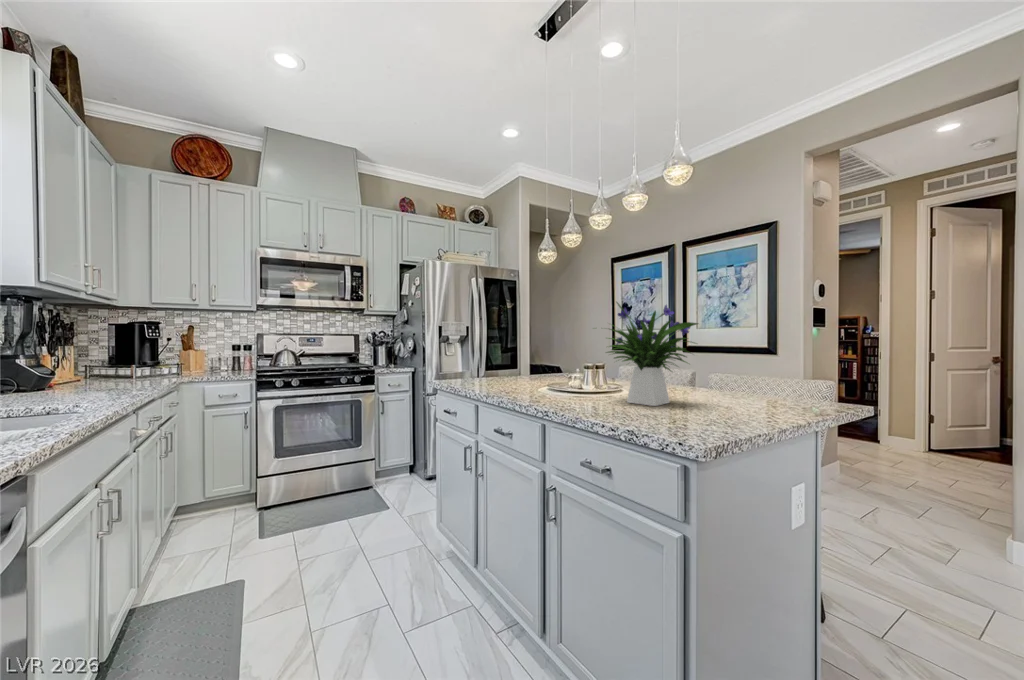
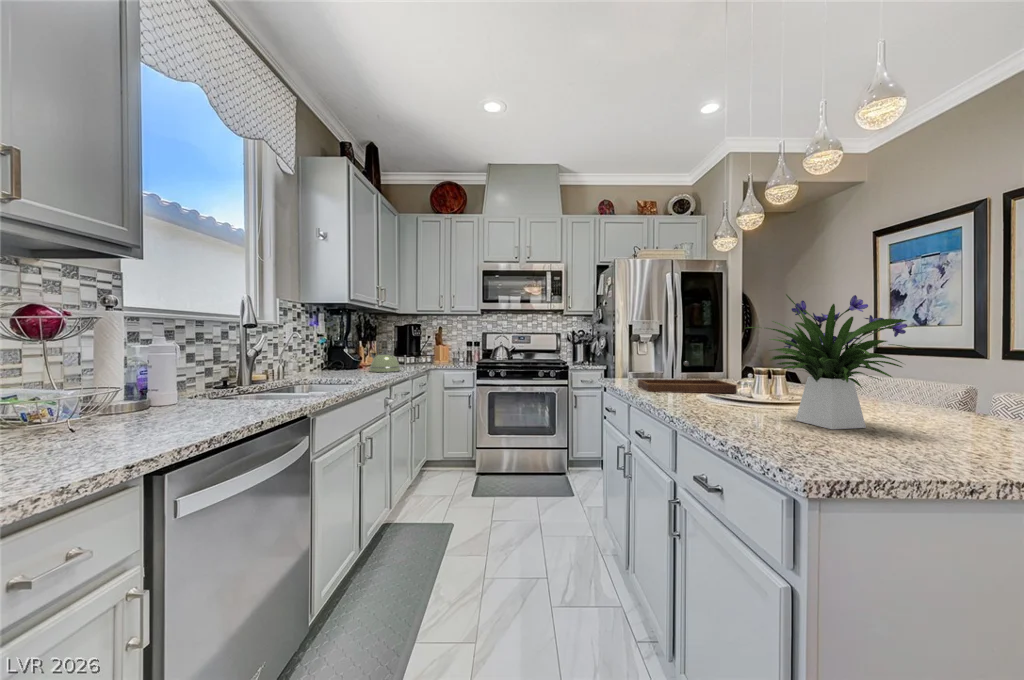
kettle: none [79,339,142,391] -> present [369,337,400,372]
tray: none [474,359,559,390] -> present [637,361,737,393]

